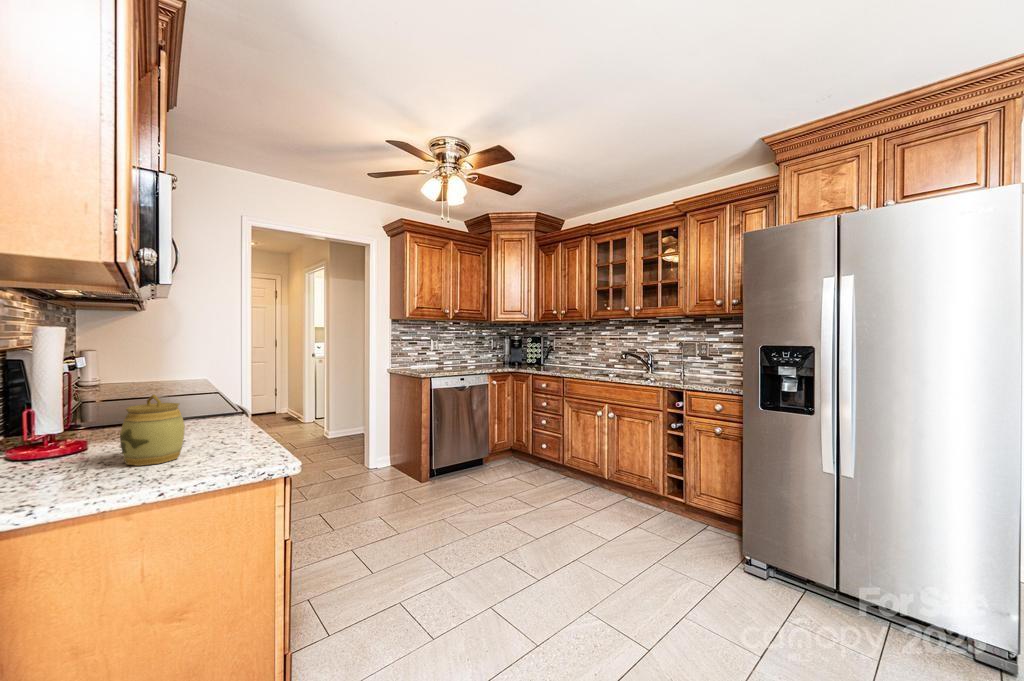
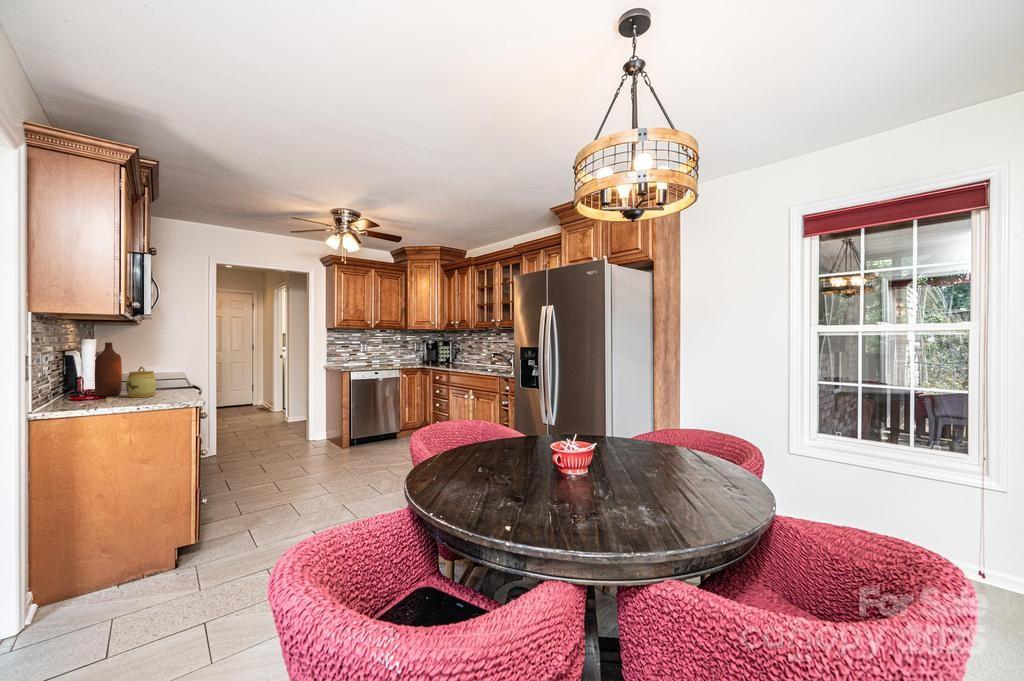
bottle: none [51,342,111,460] -> present [95,342,122,396]

